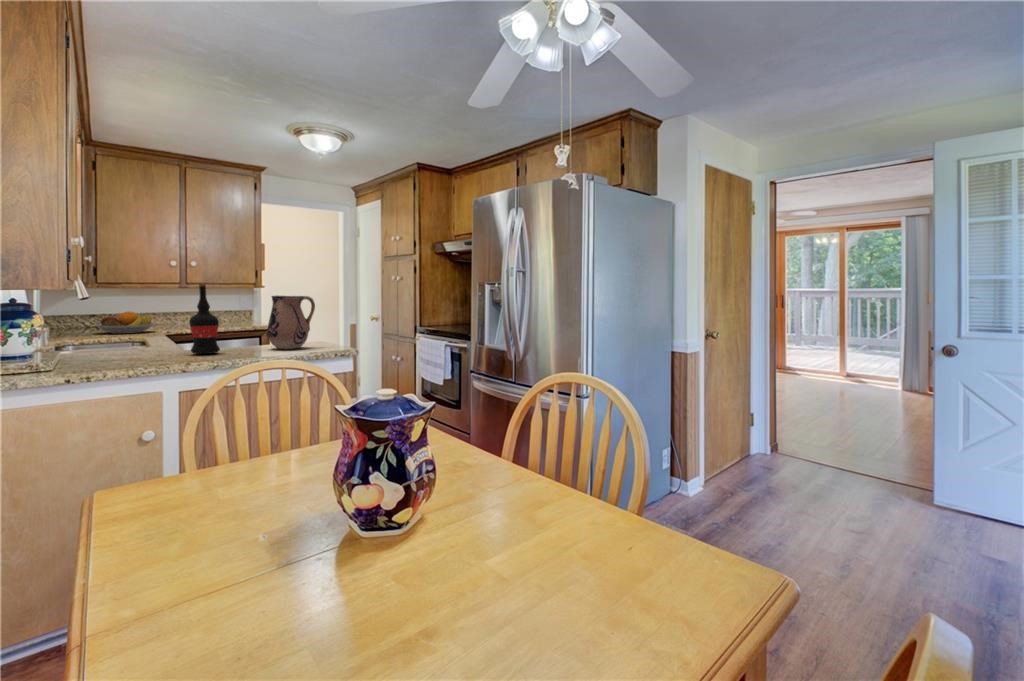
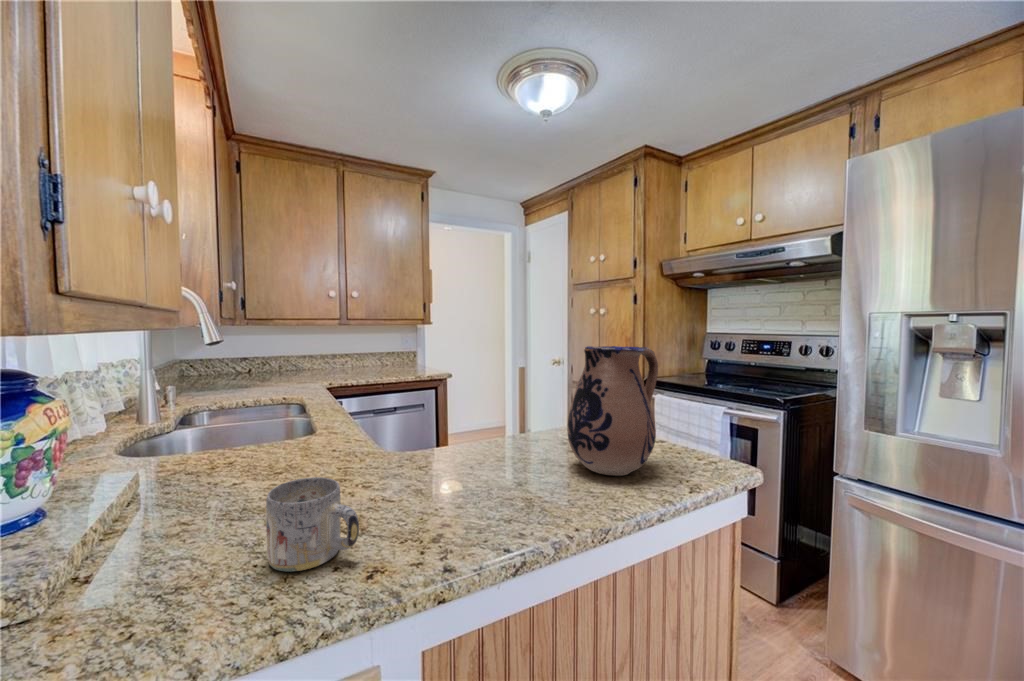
wine bottle: present [189,283,220,354] -> none [427,322,494,515]
fruit bowl: present [94,312,156,334] -> none [240,358,316,388]
mug: none [123,336,157,360] -> present [266,477,359,572]

